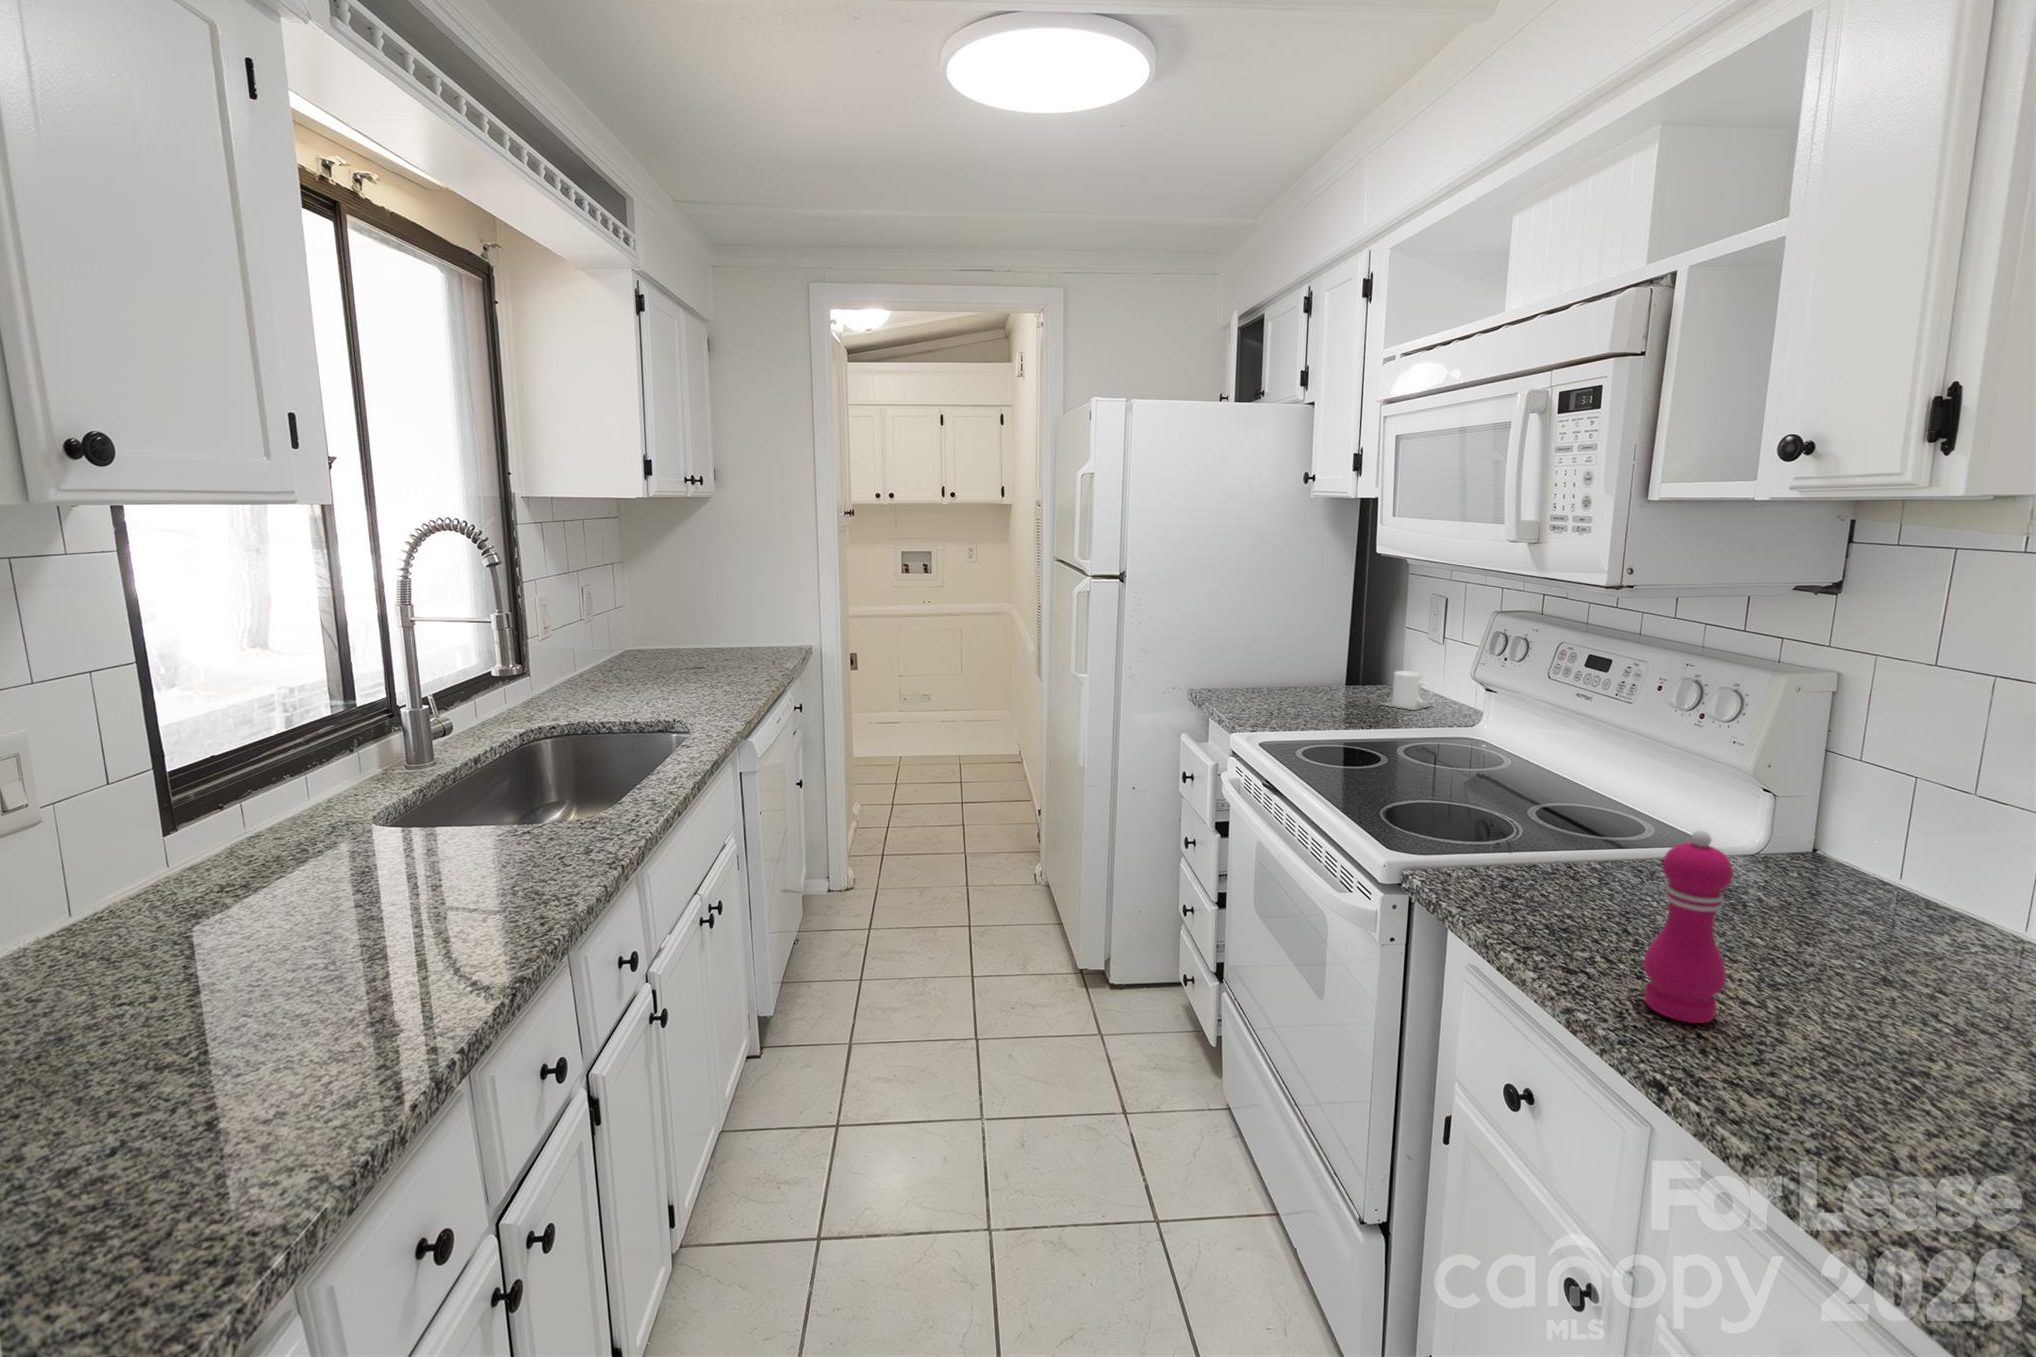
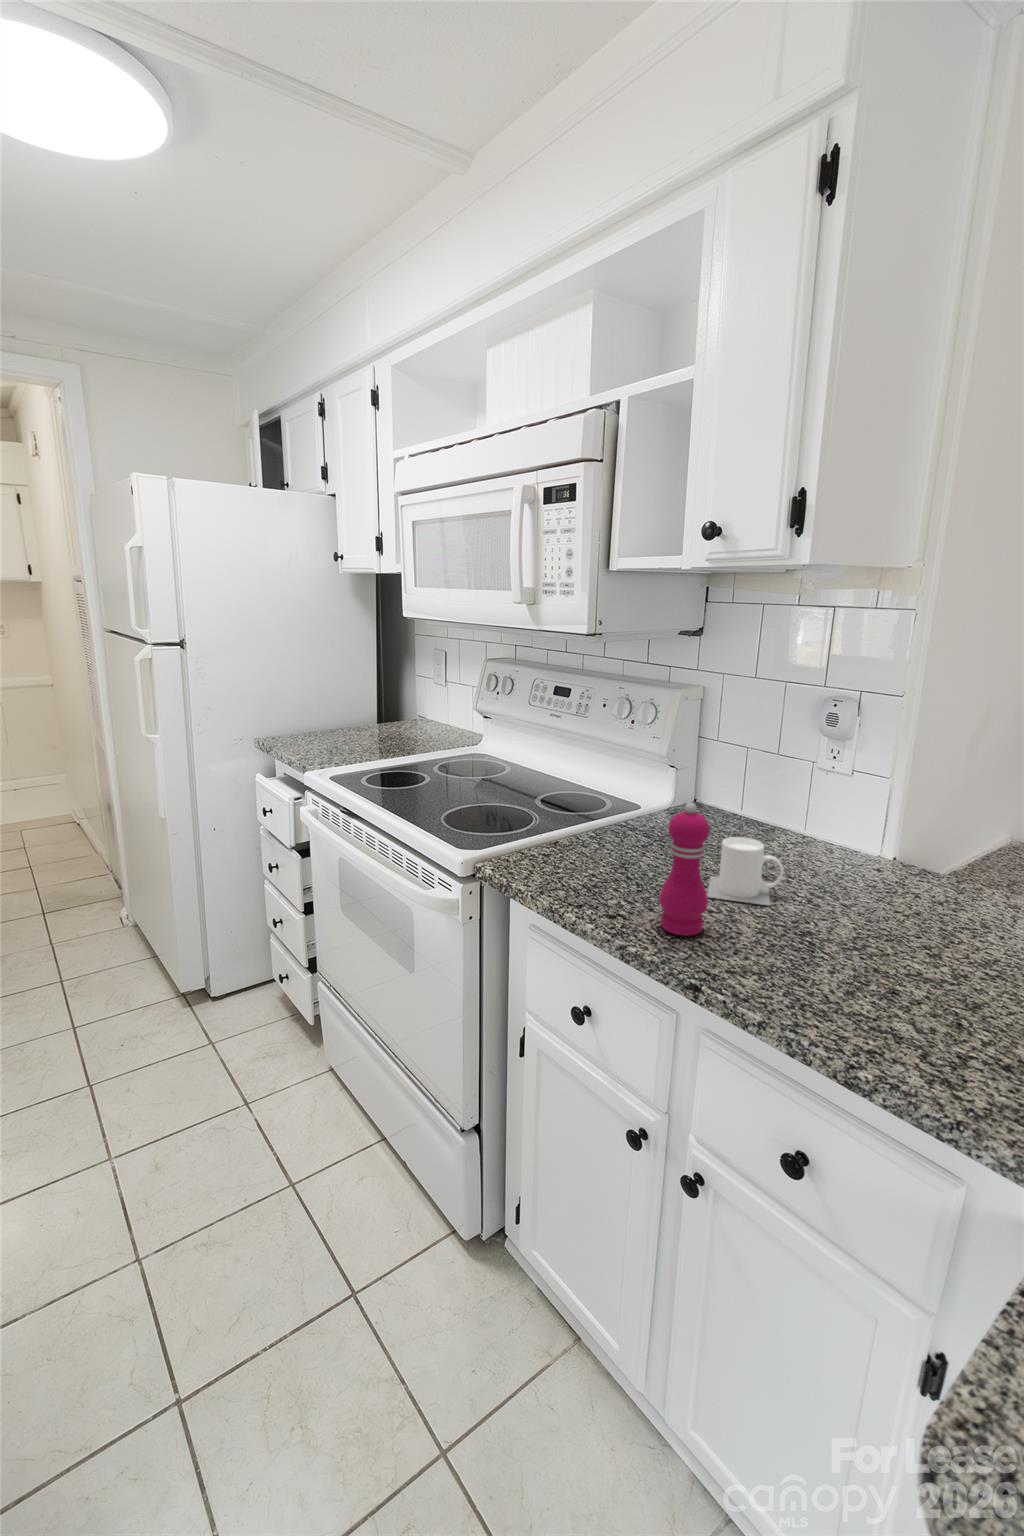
mug: present [1379,671,1433,710] -> present [707,837,784,905]

